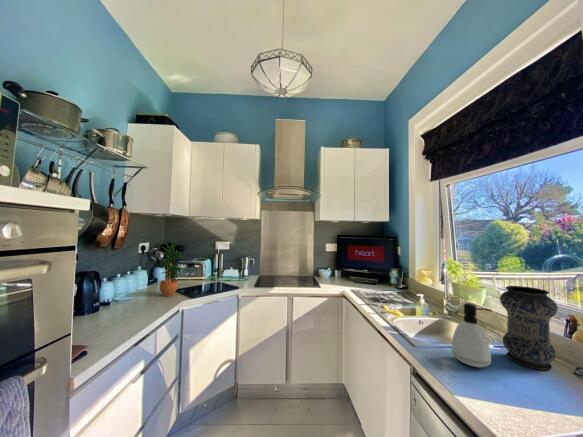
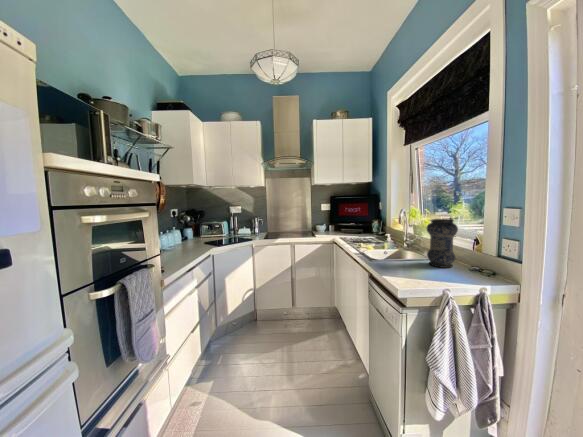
potted plant: present [157,240,185,296] -> none [187,205,211,246]
soap dispenser: present [451,303,492,367] -> none [392,230,415,267]

